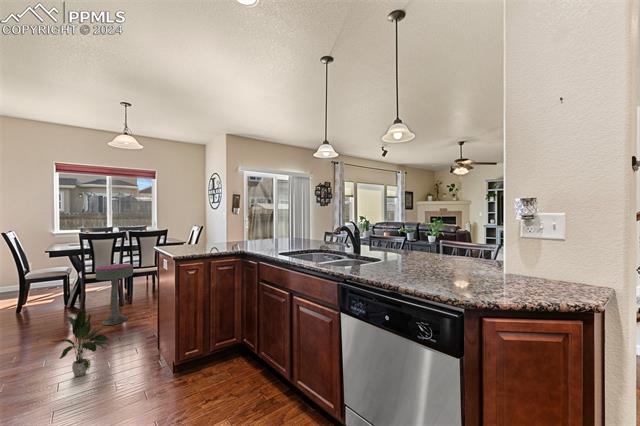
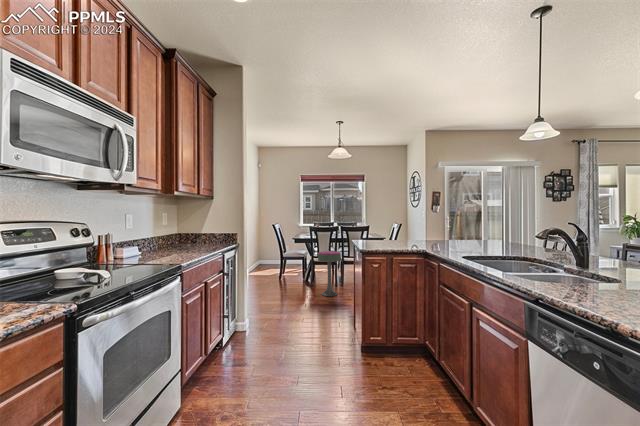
potted plant: present [52,310,109,376] -> none [291,277,321,320]

